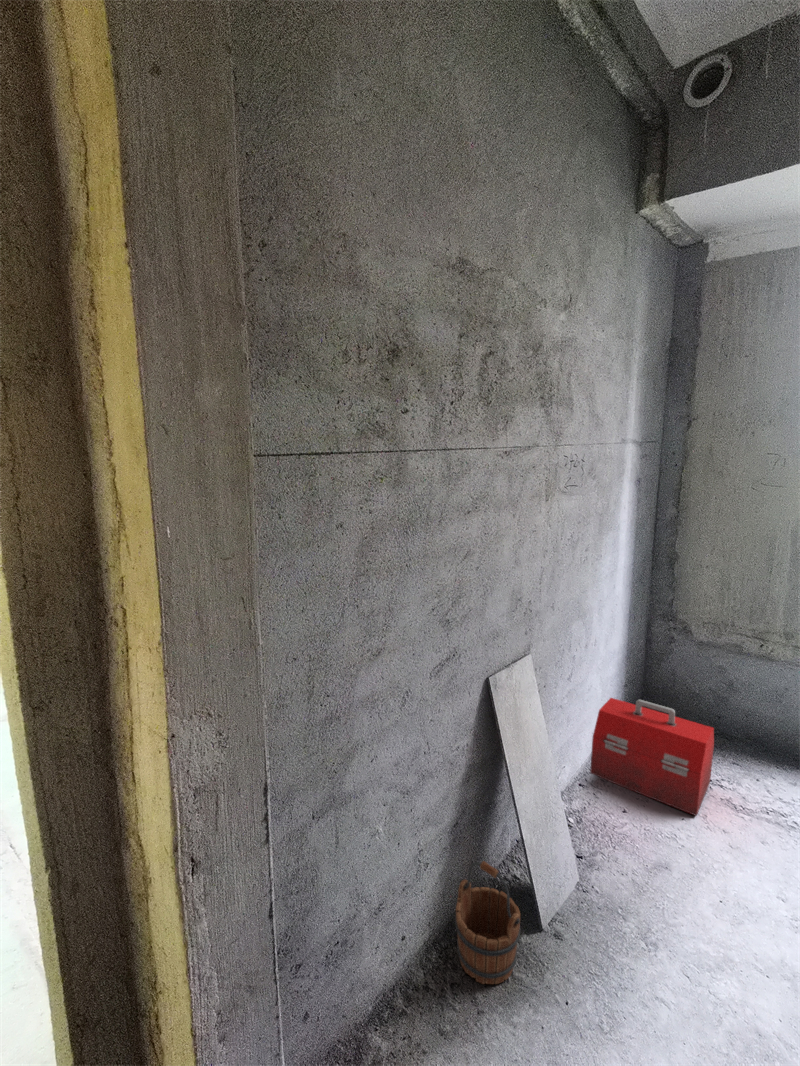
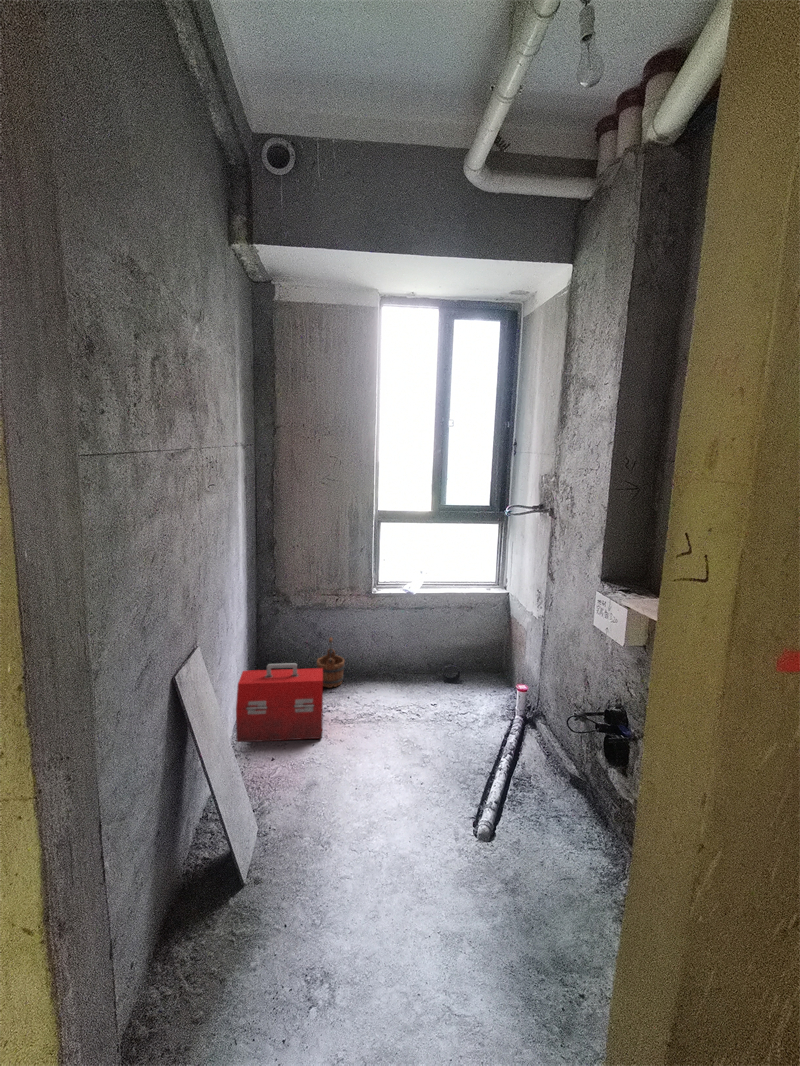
wooden bucket: present [455,861,521,984] -> present [316,638,345,688]

